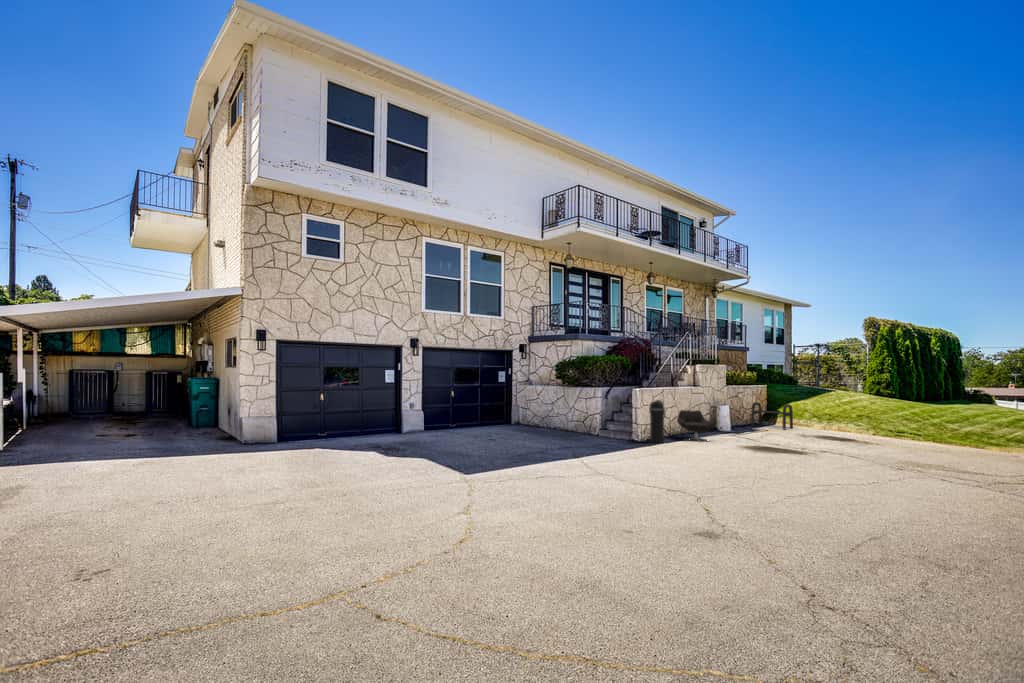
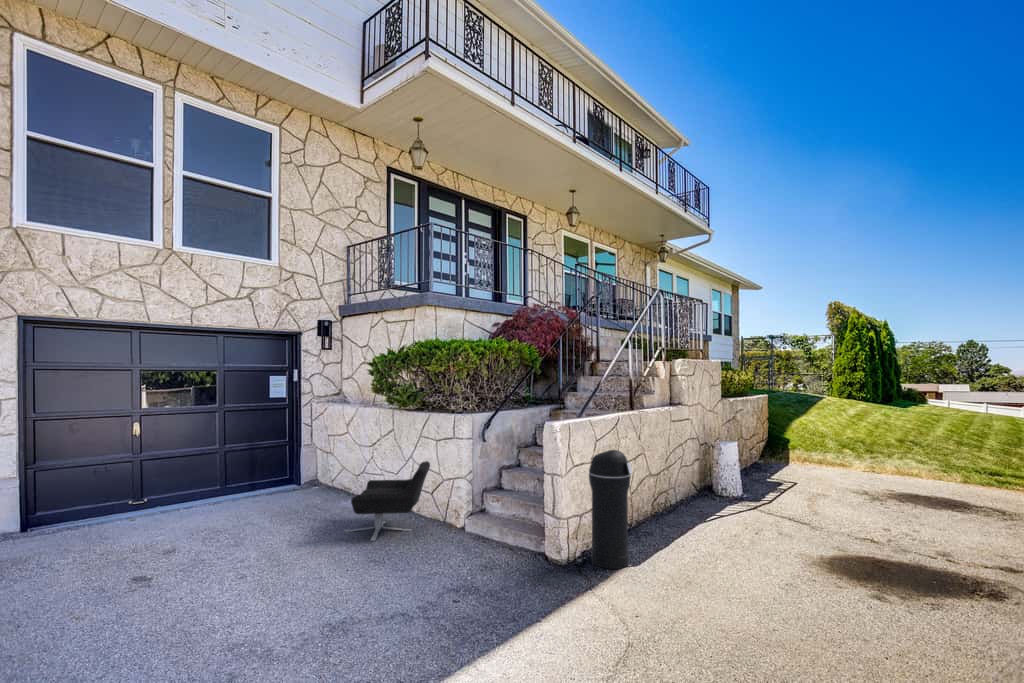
bench: present [751,402,793,429] -> none [751,425,822,476]
lounge chair: present [677,410,714,441] -> present [345,461,430,541]

